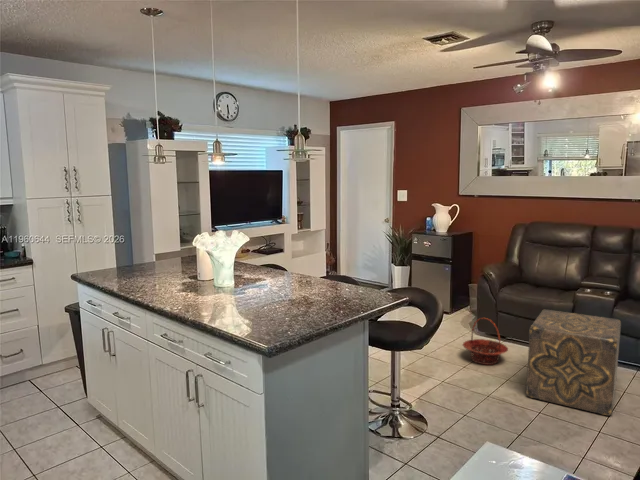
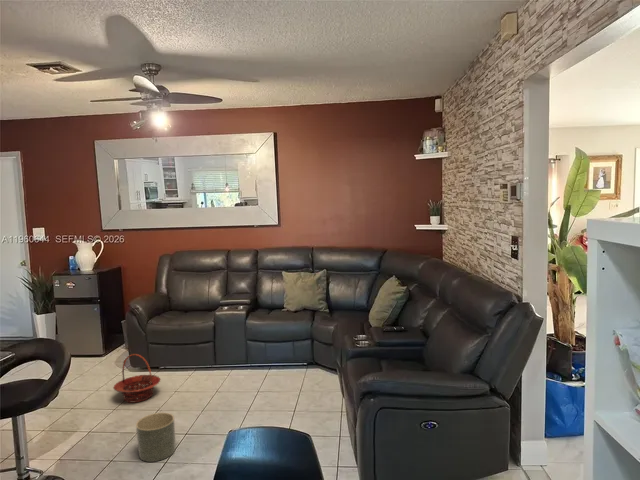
ottoman: present [526,310,621,416] -> none [173,330,253,423]
planter: none [490,379,528,426] -> present [136,413,176,462]

